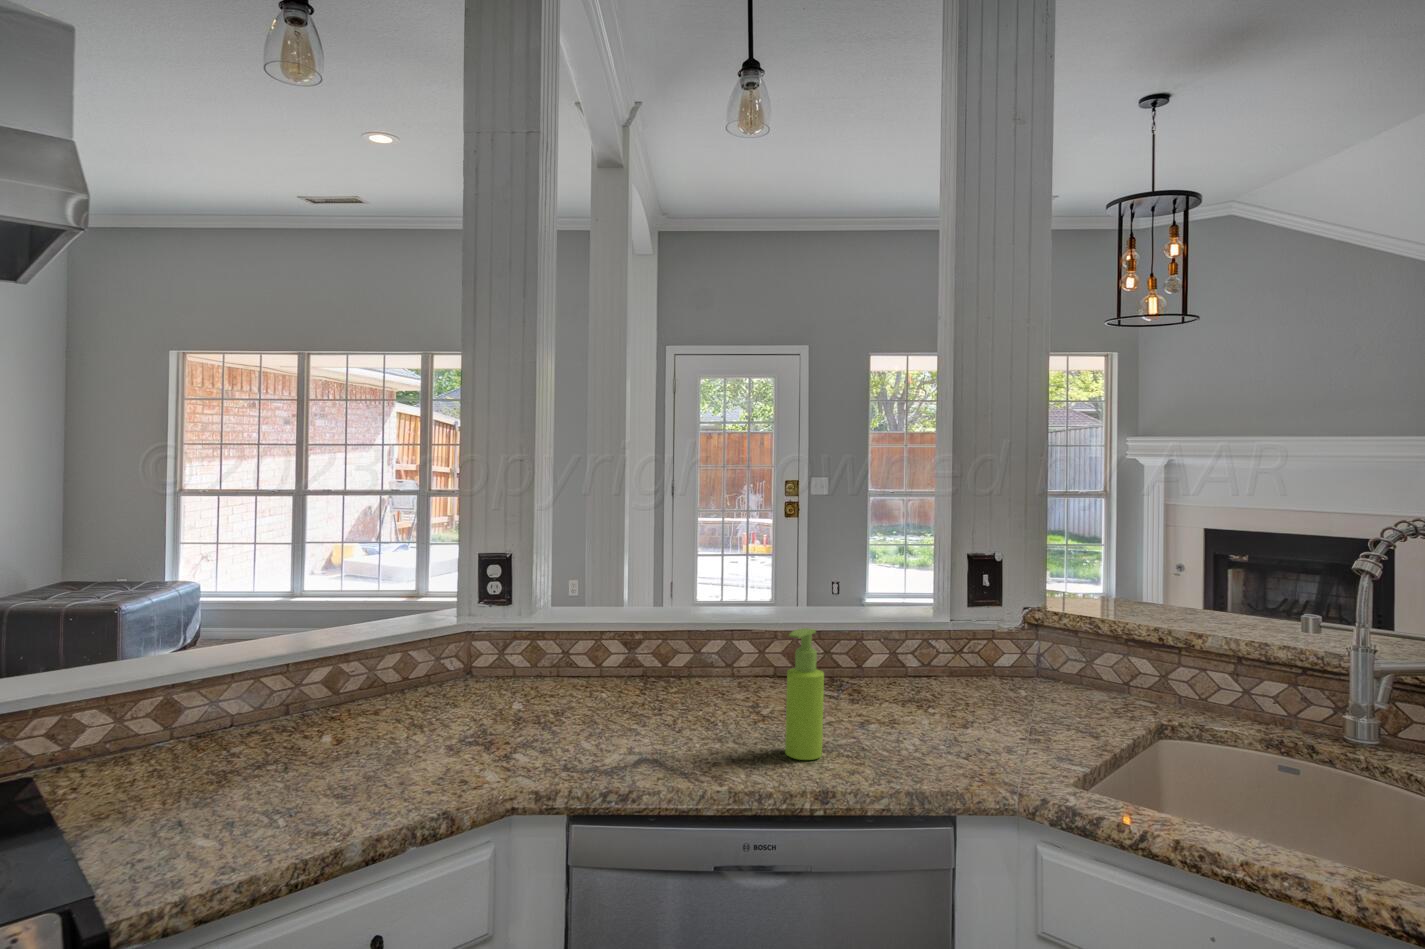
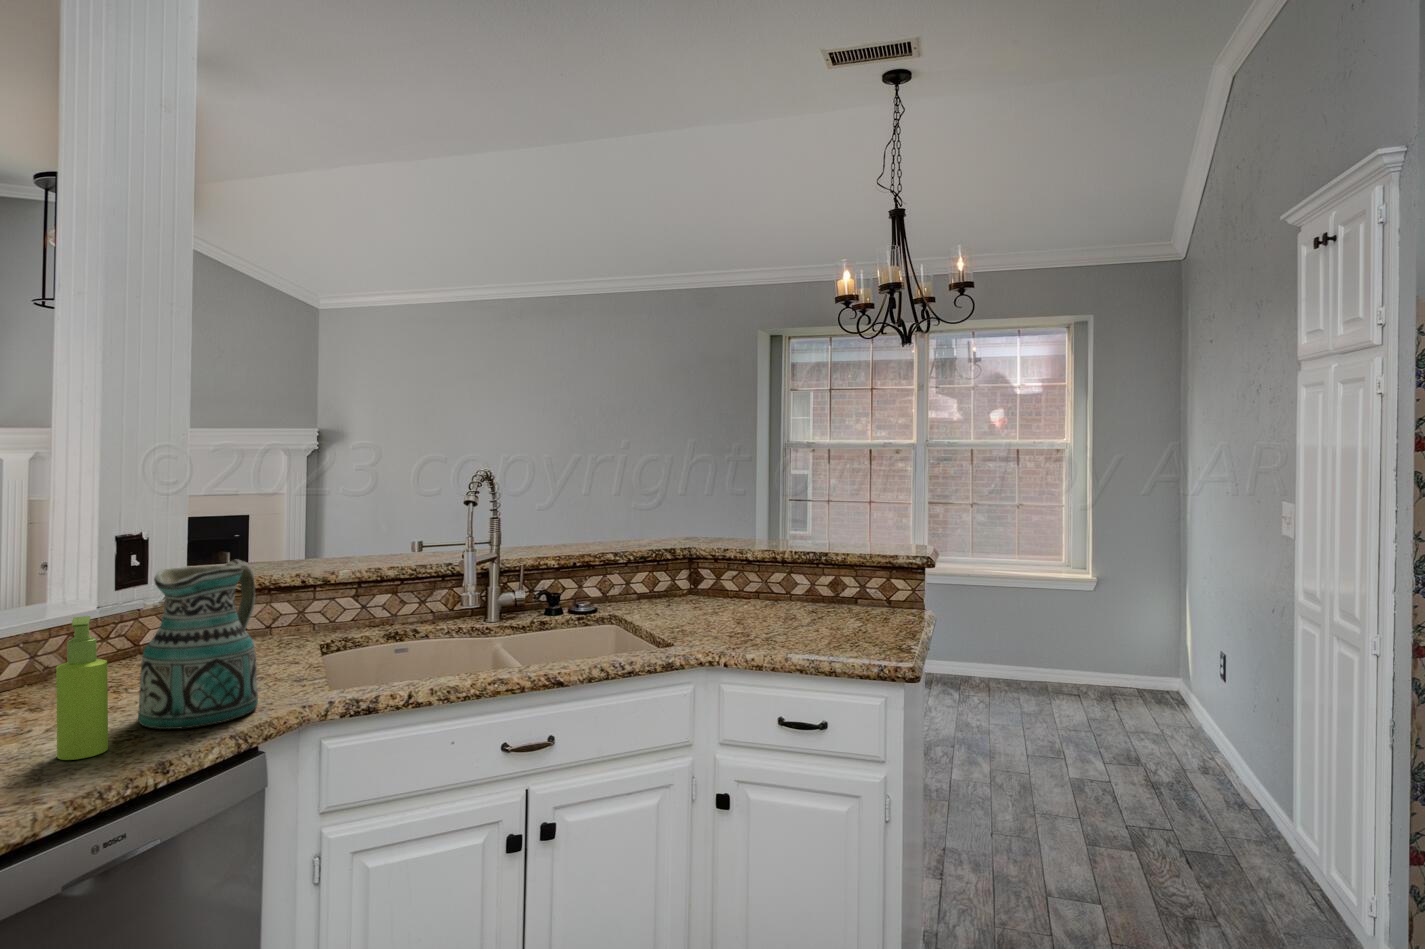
ceramic pitcher: none [868,597,1008,775] -> present [138,560,258,729]

